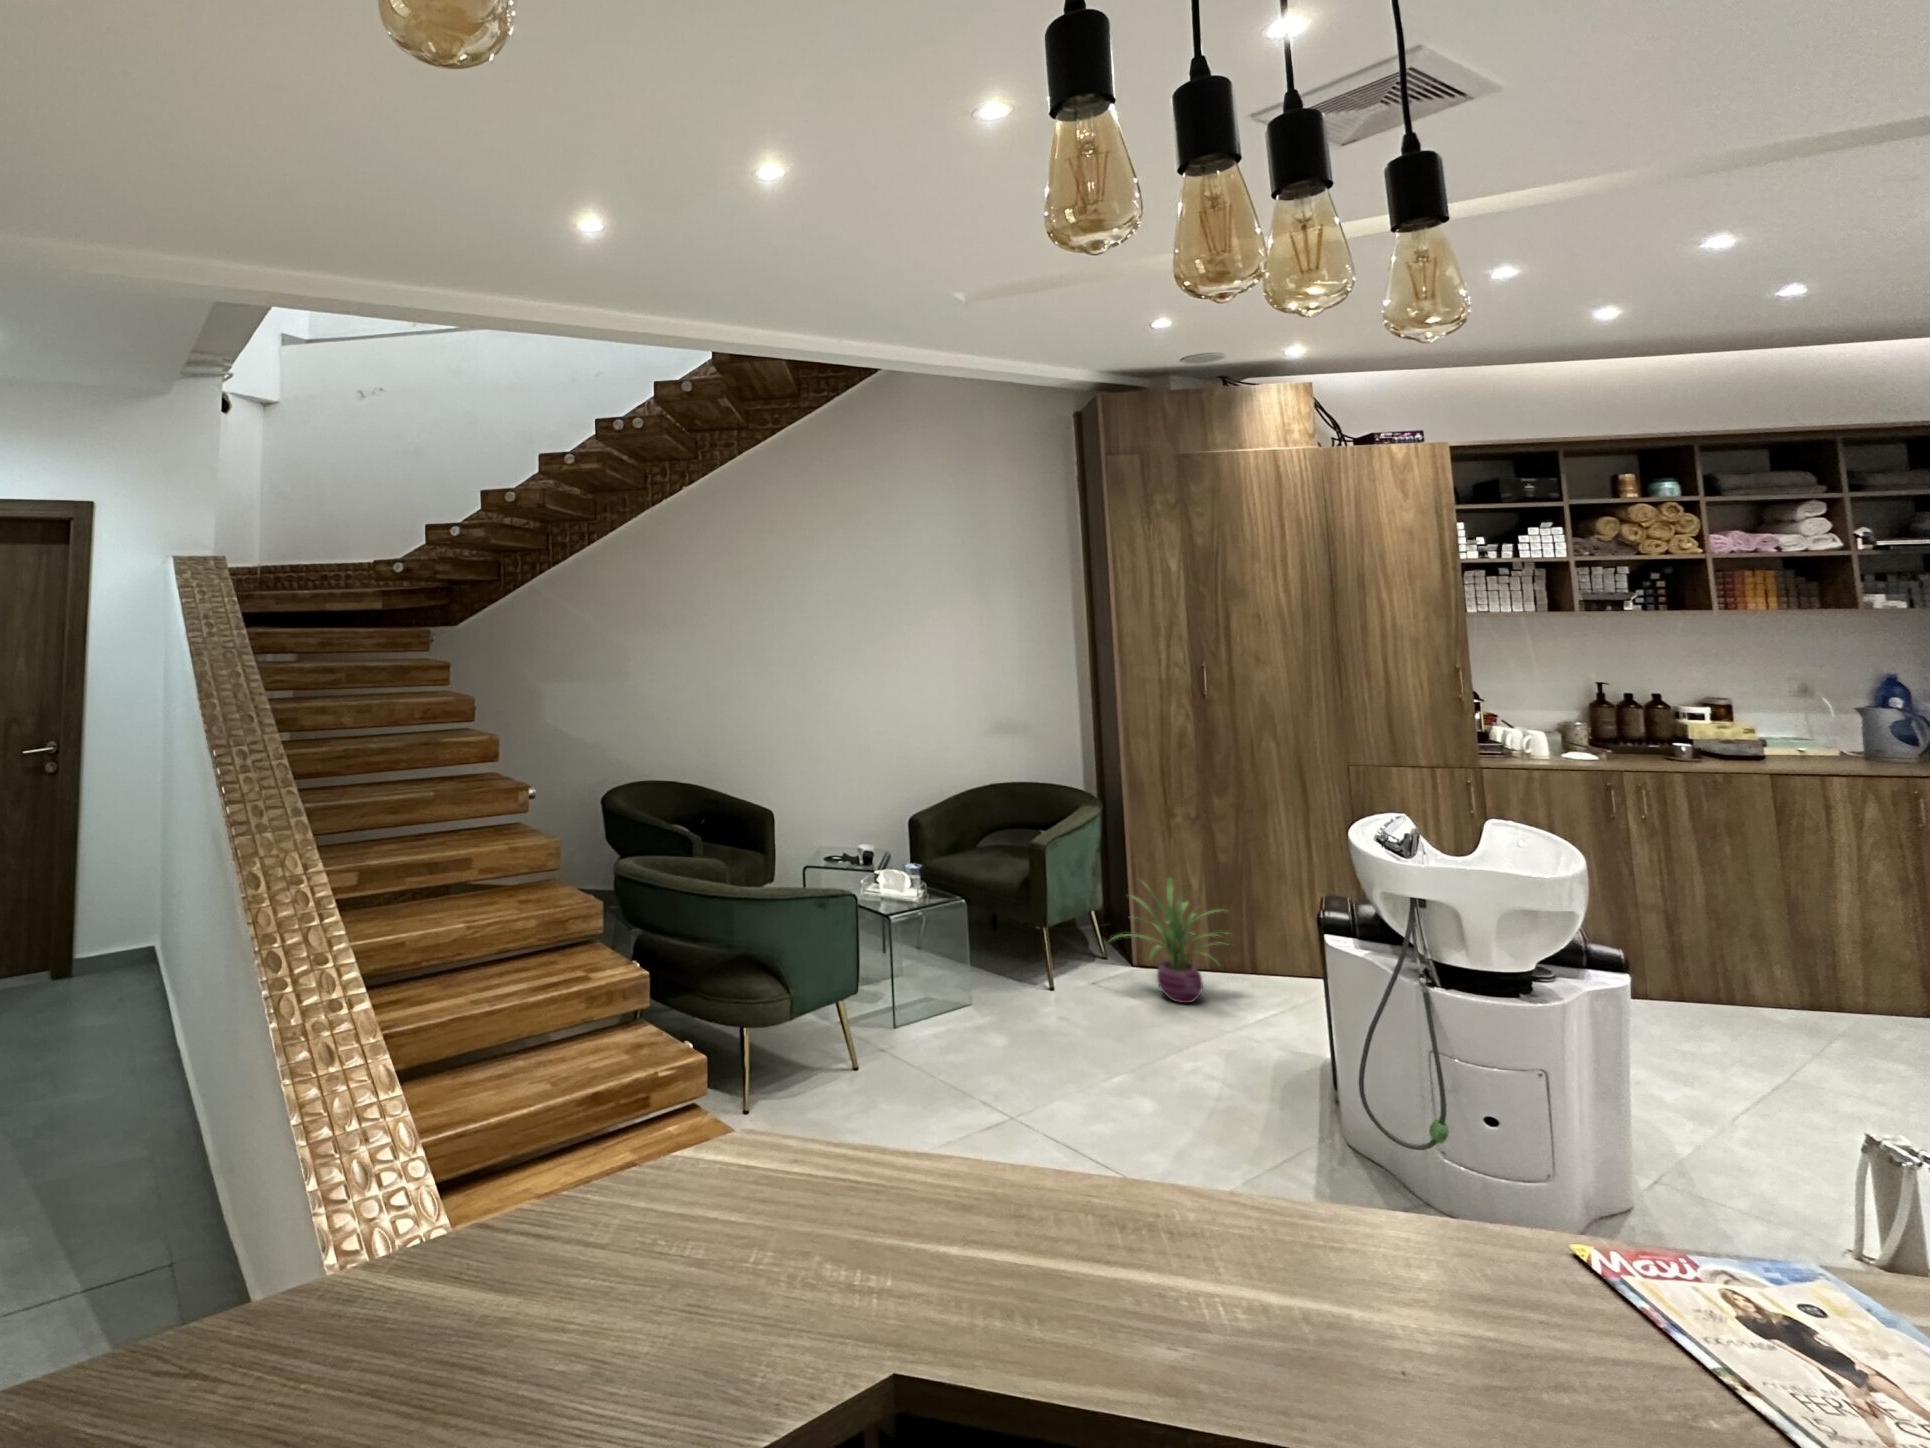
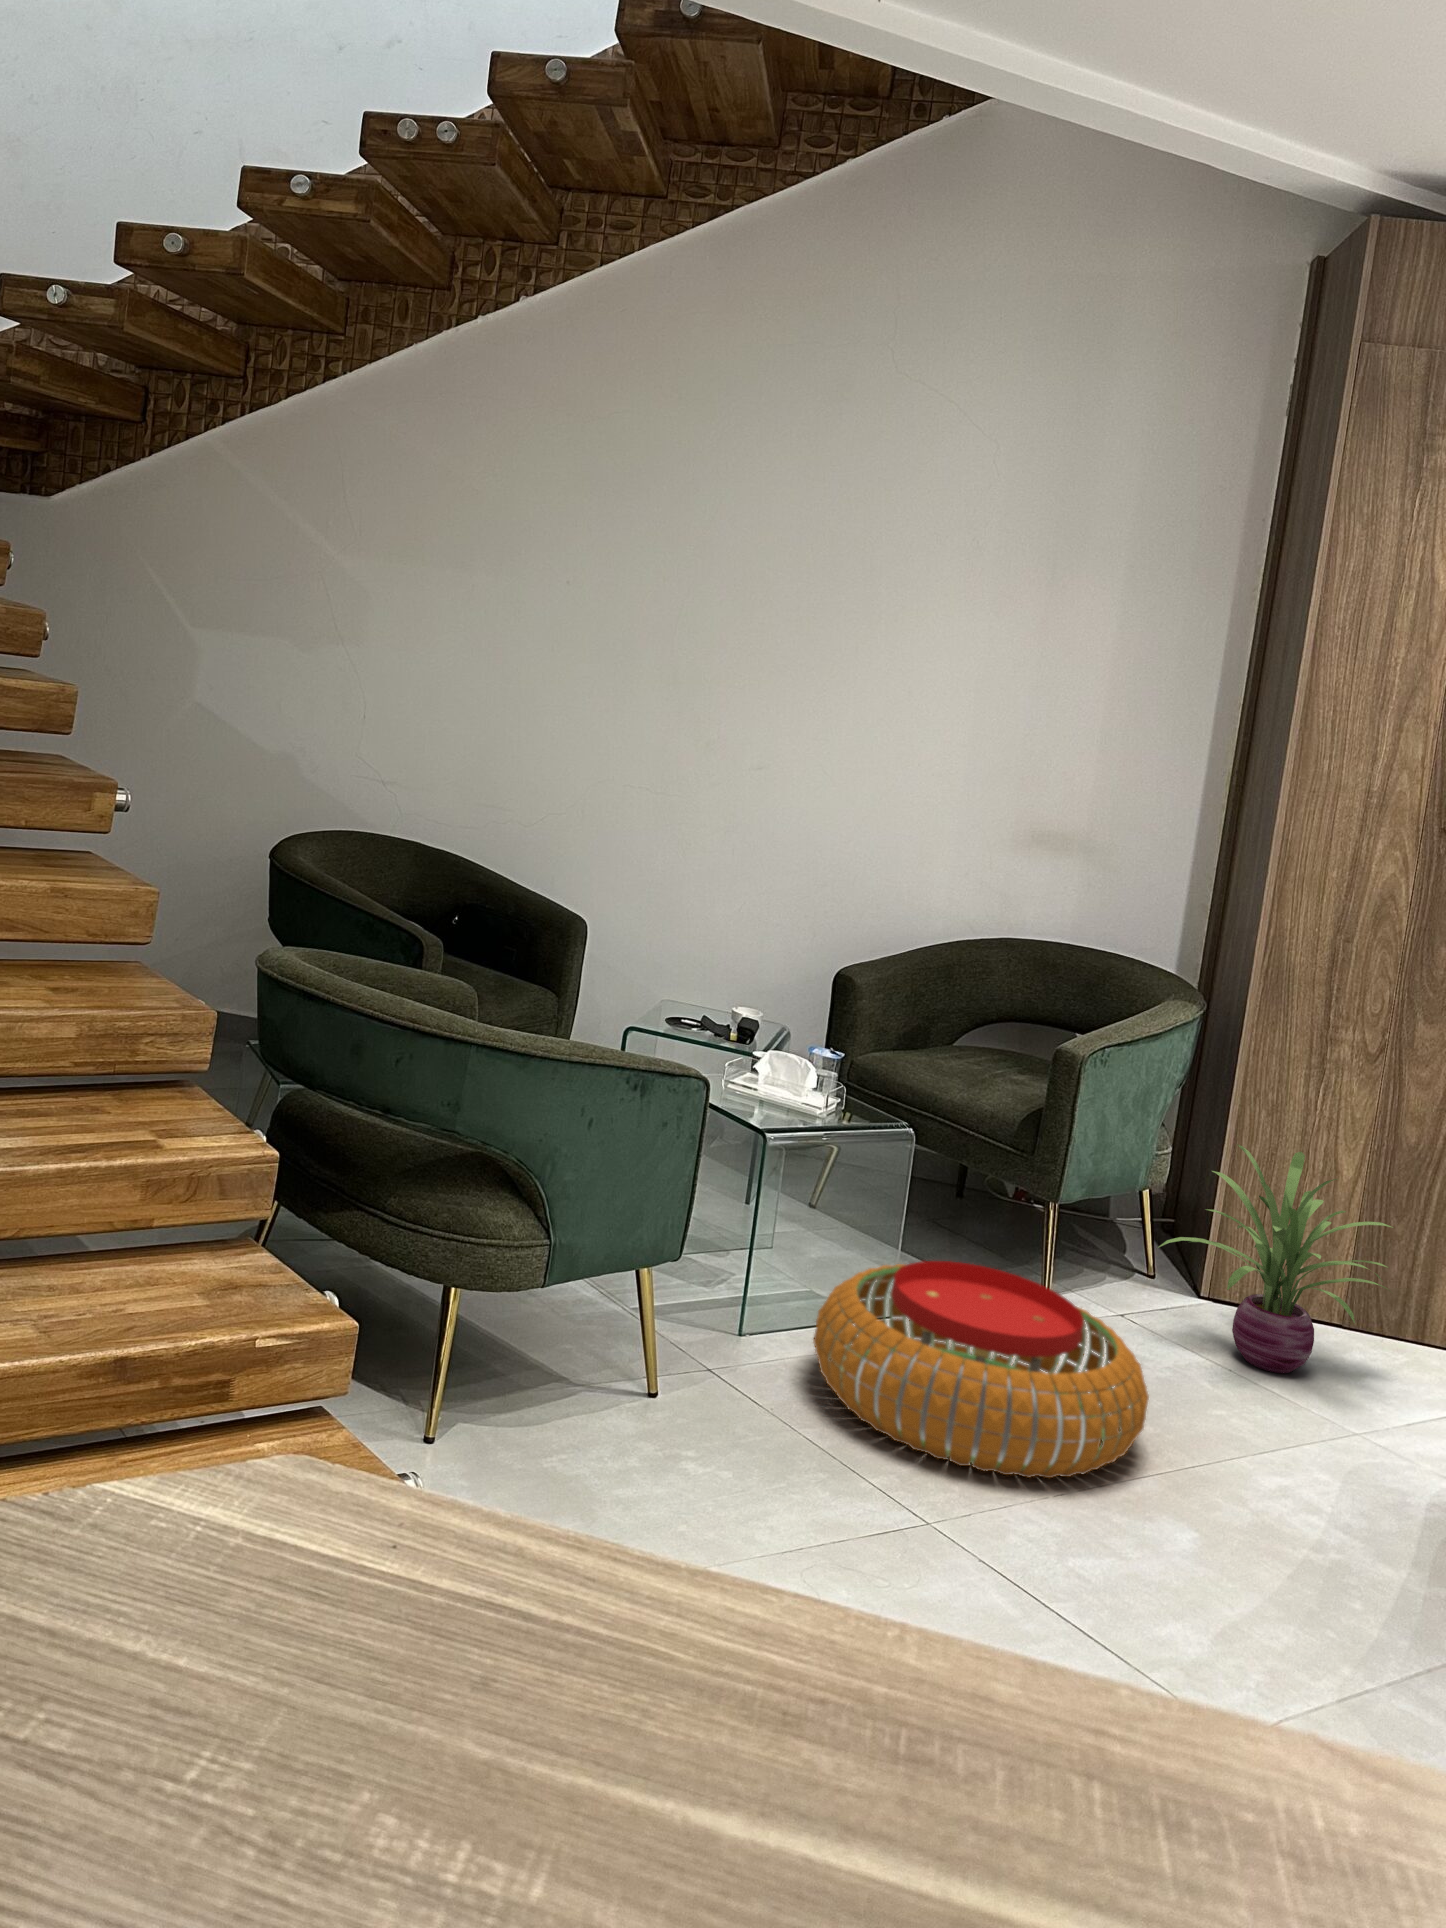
pouf: none [937,969,1123,1086] -> present [813,1261,1149,1478]

